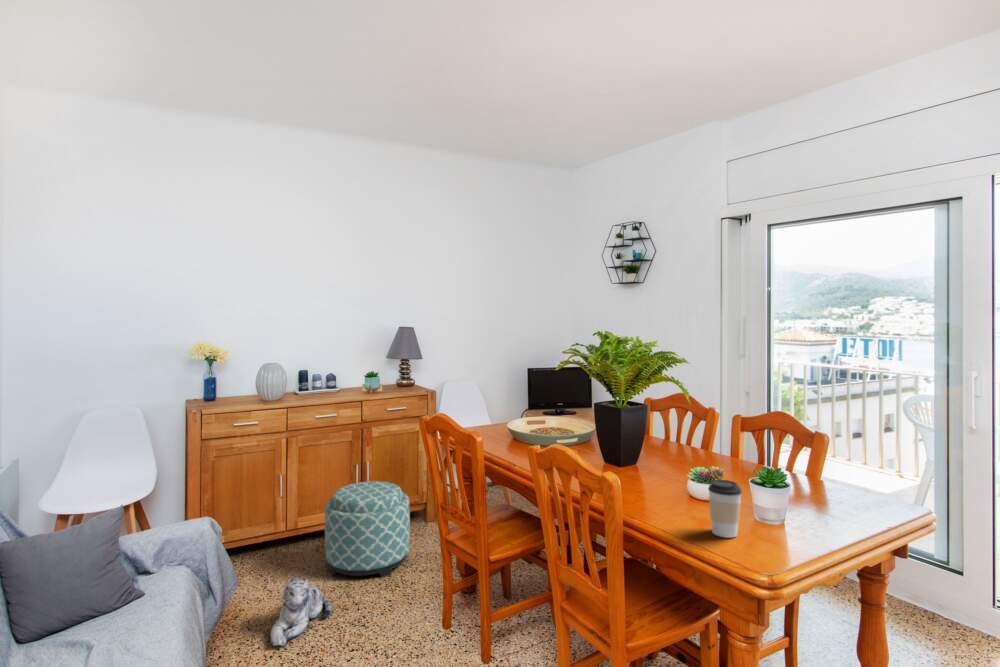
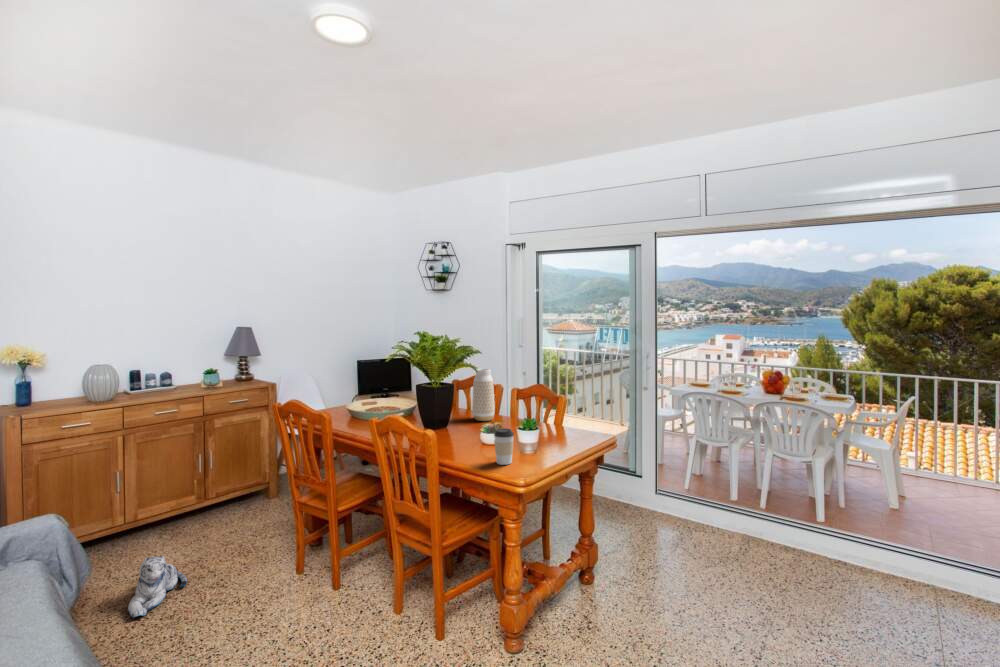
vase: none [672,386,705,460] -> present [472,369,495,421]
ottoman: present [325,481,410,577] -> none [171,467,256,554]

